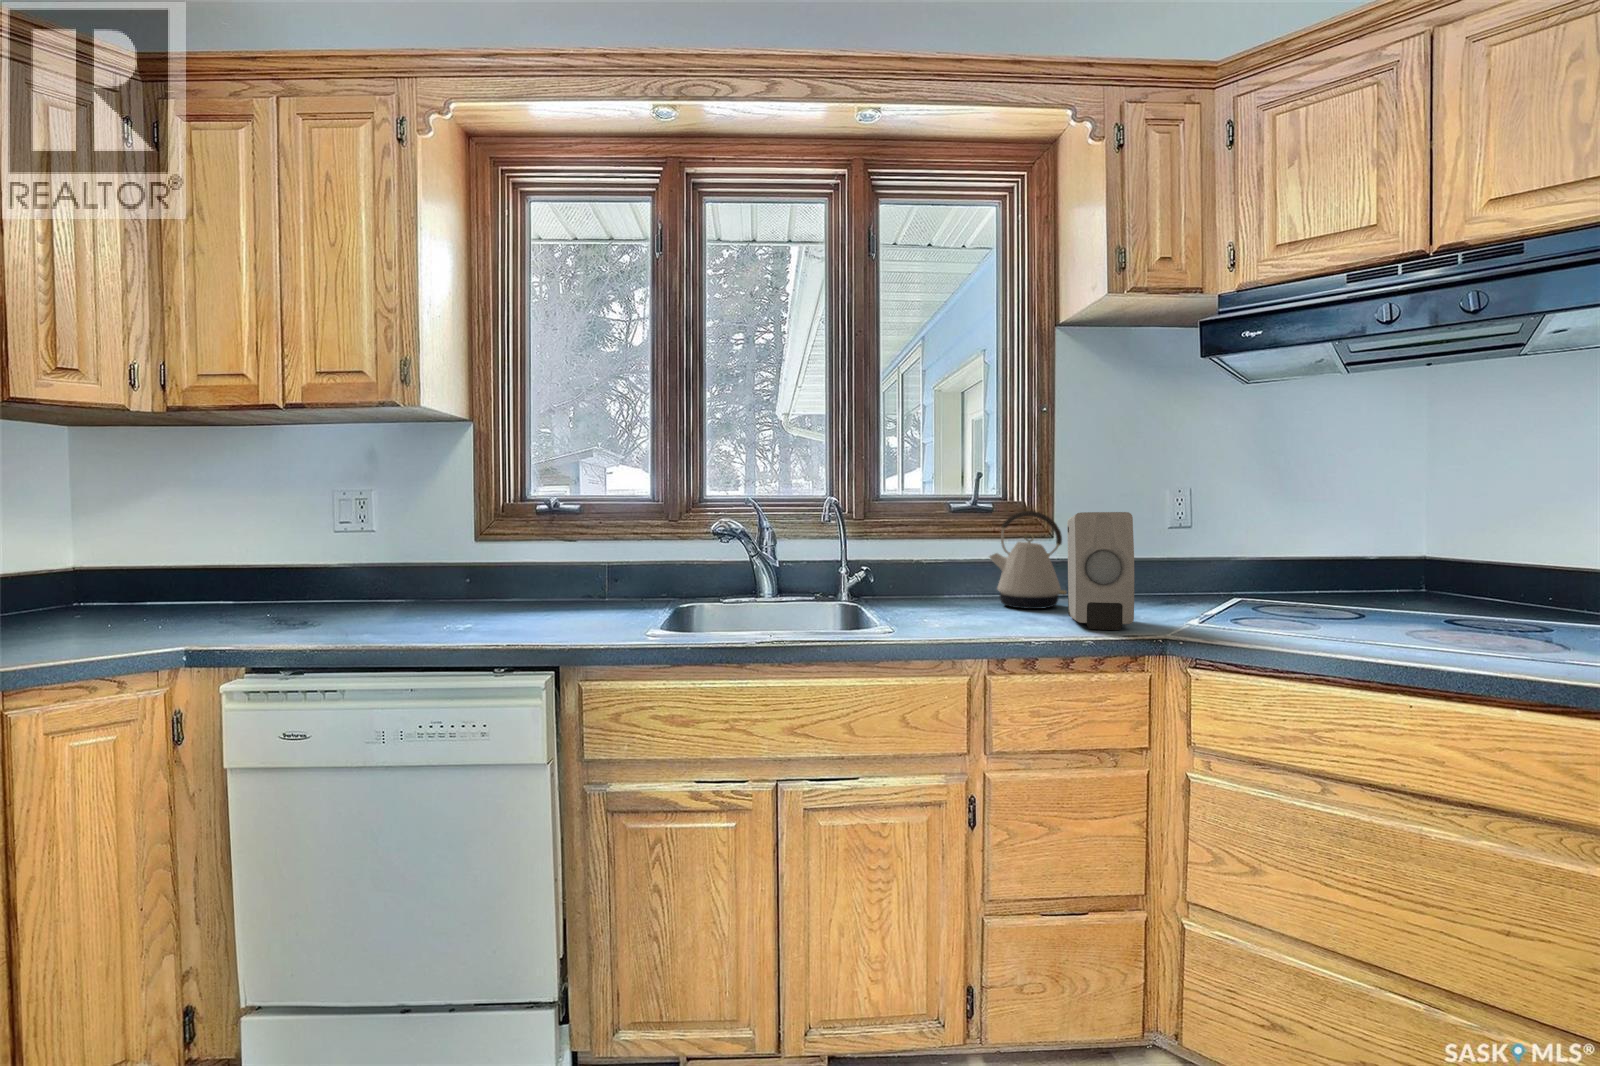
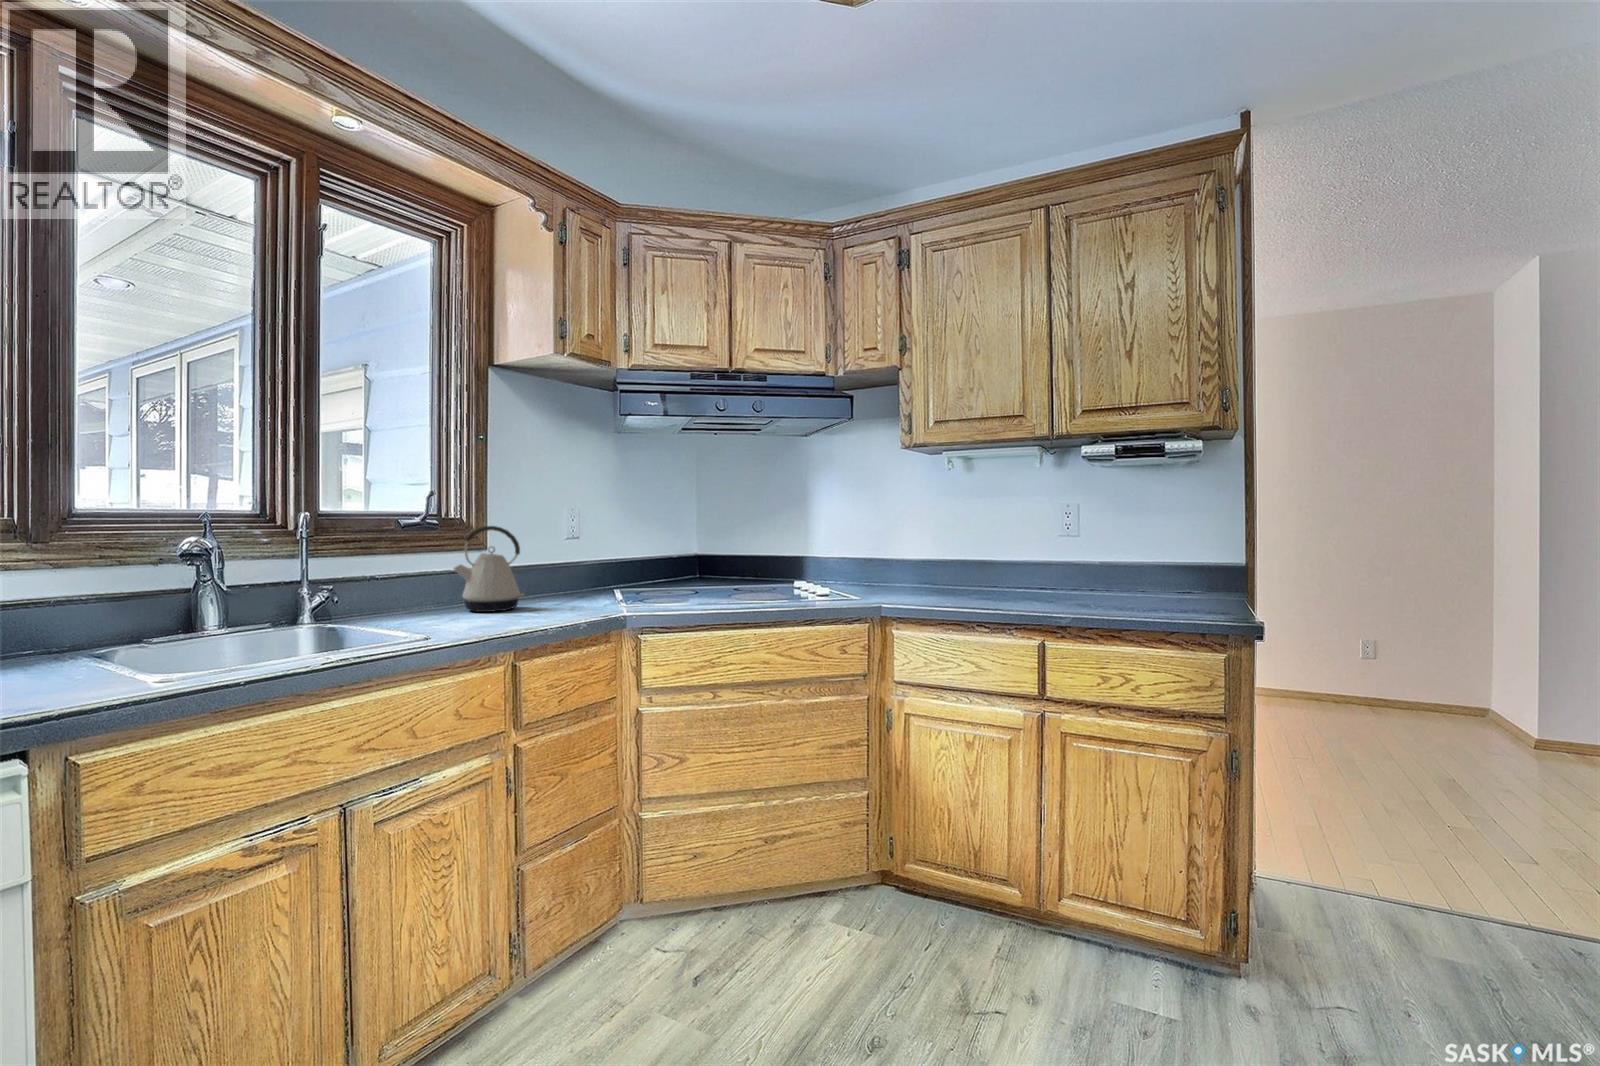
soap dispenser: present [1067,512,1134,630] -> none [539,526,604,616]

